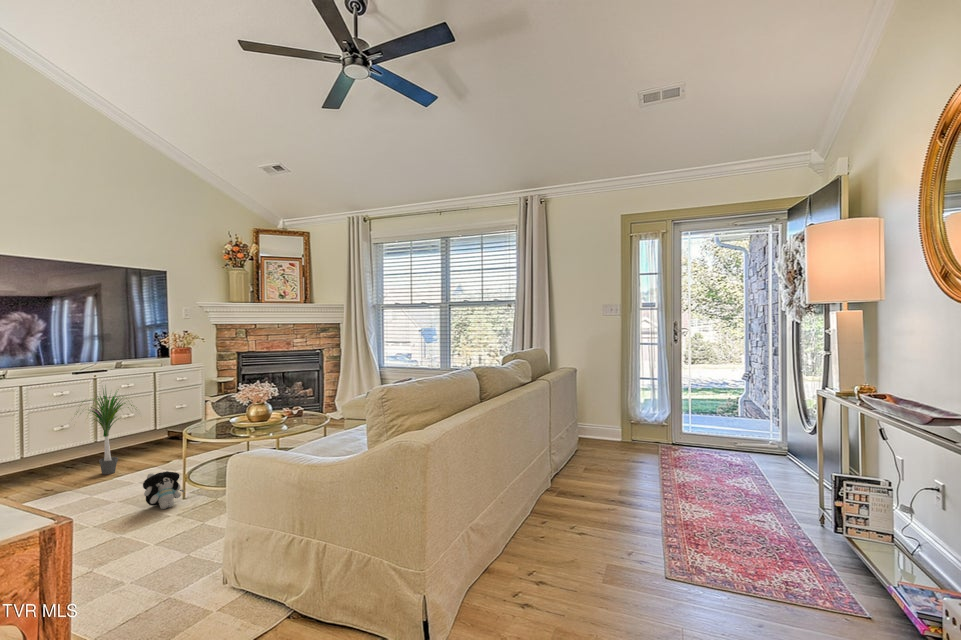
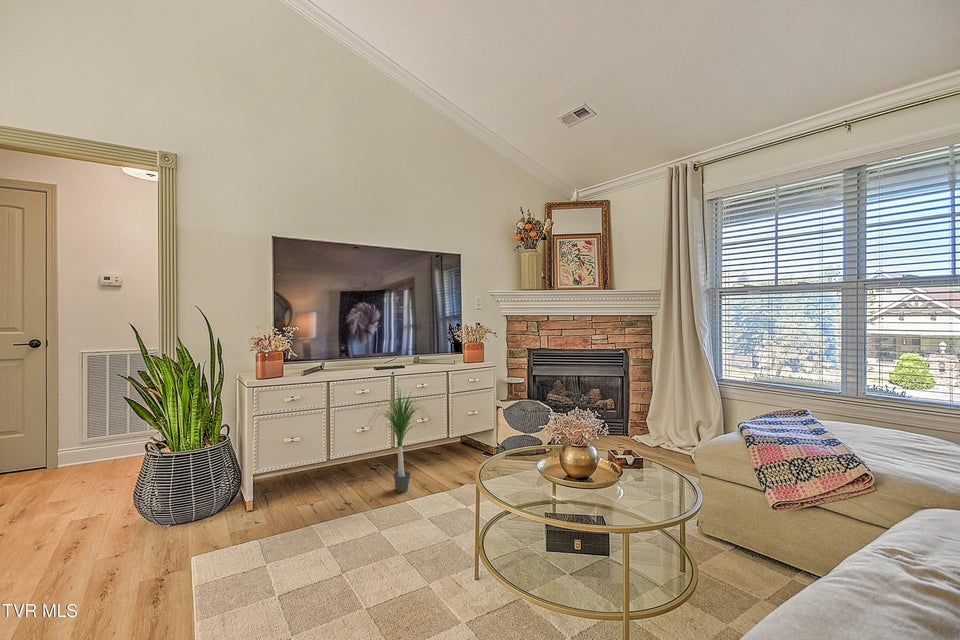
plush toy: present [143,471,185,509] -> none [427,531,479,598]

